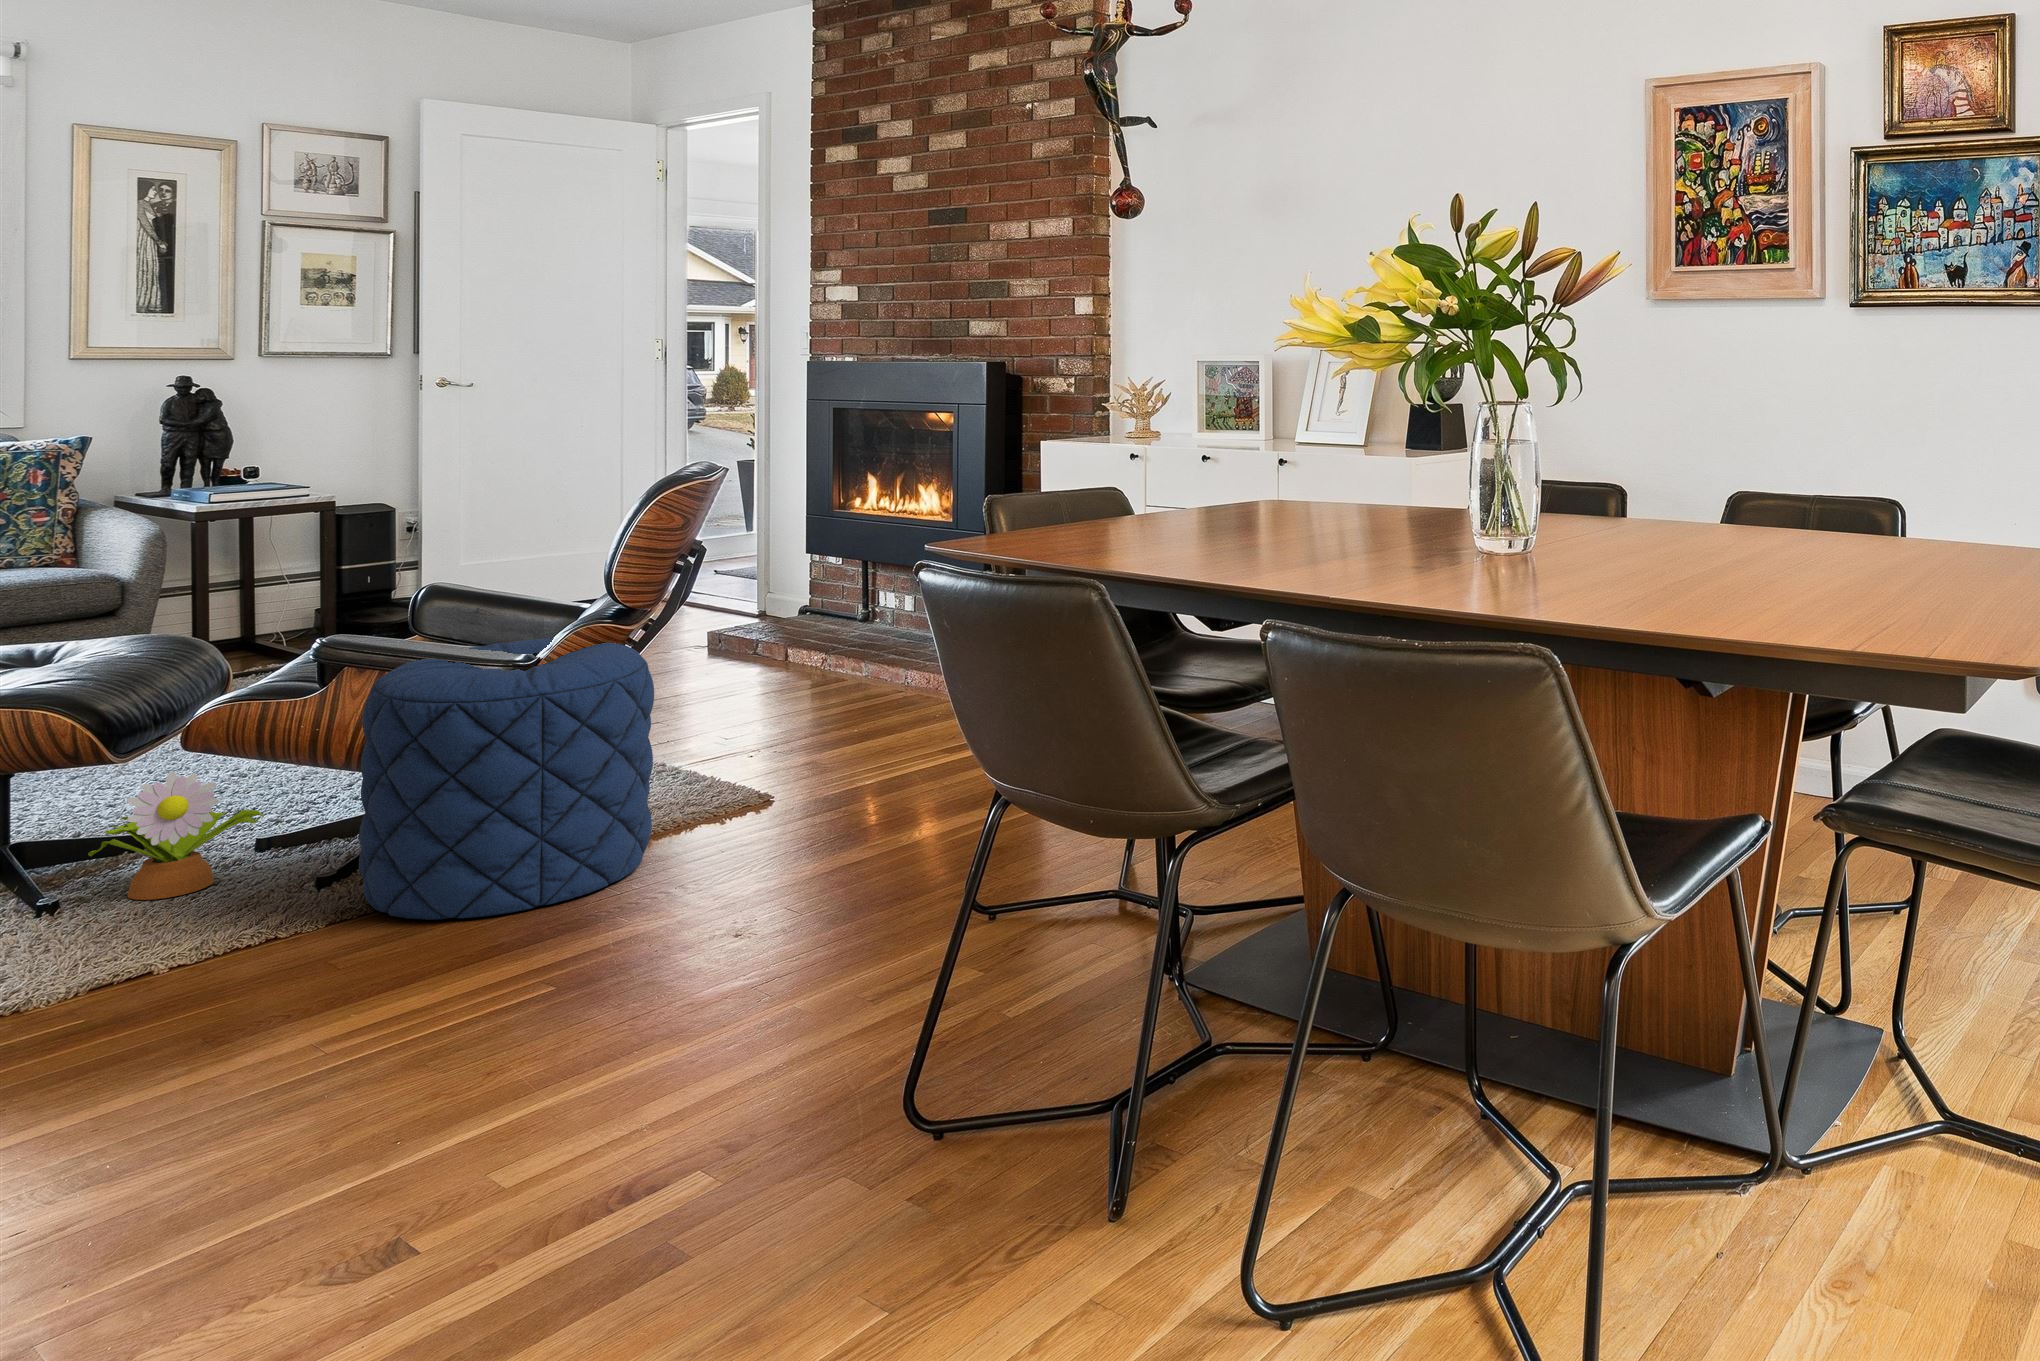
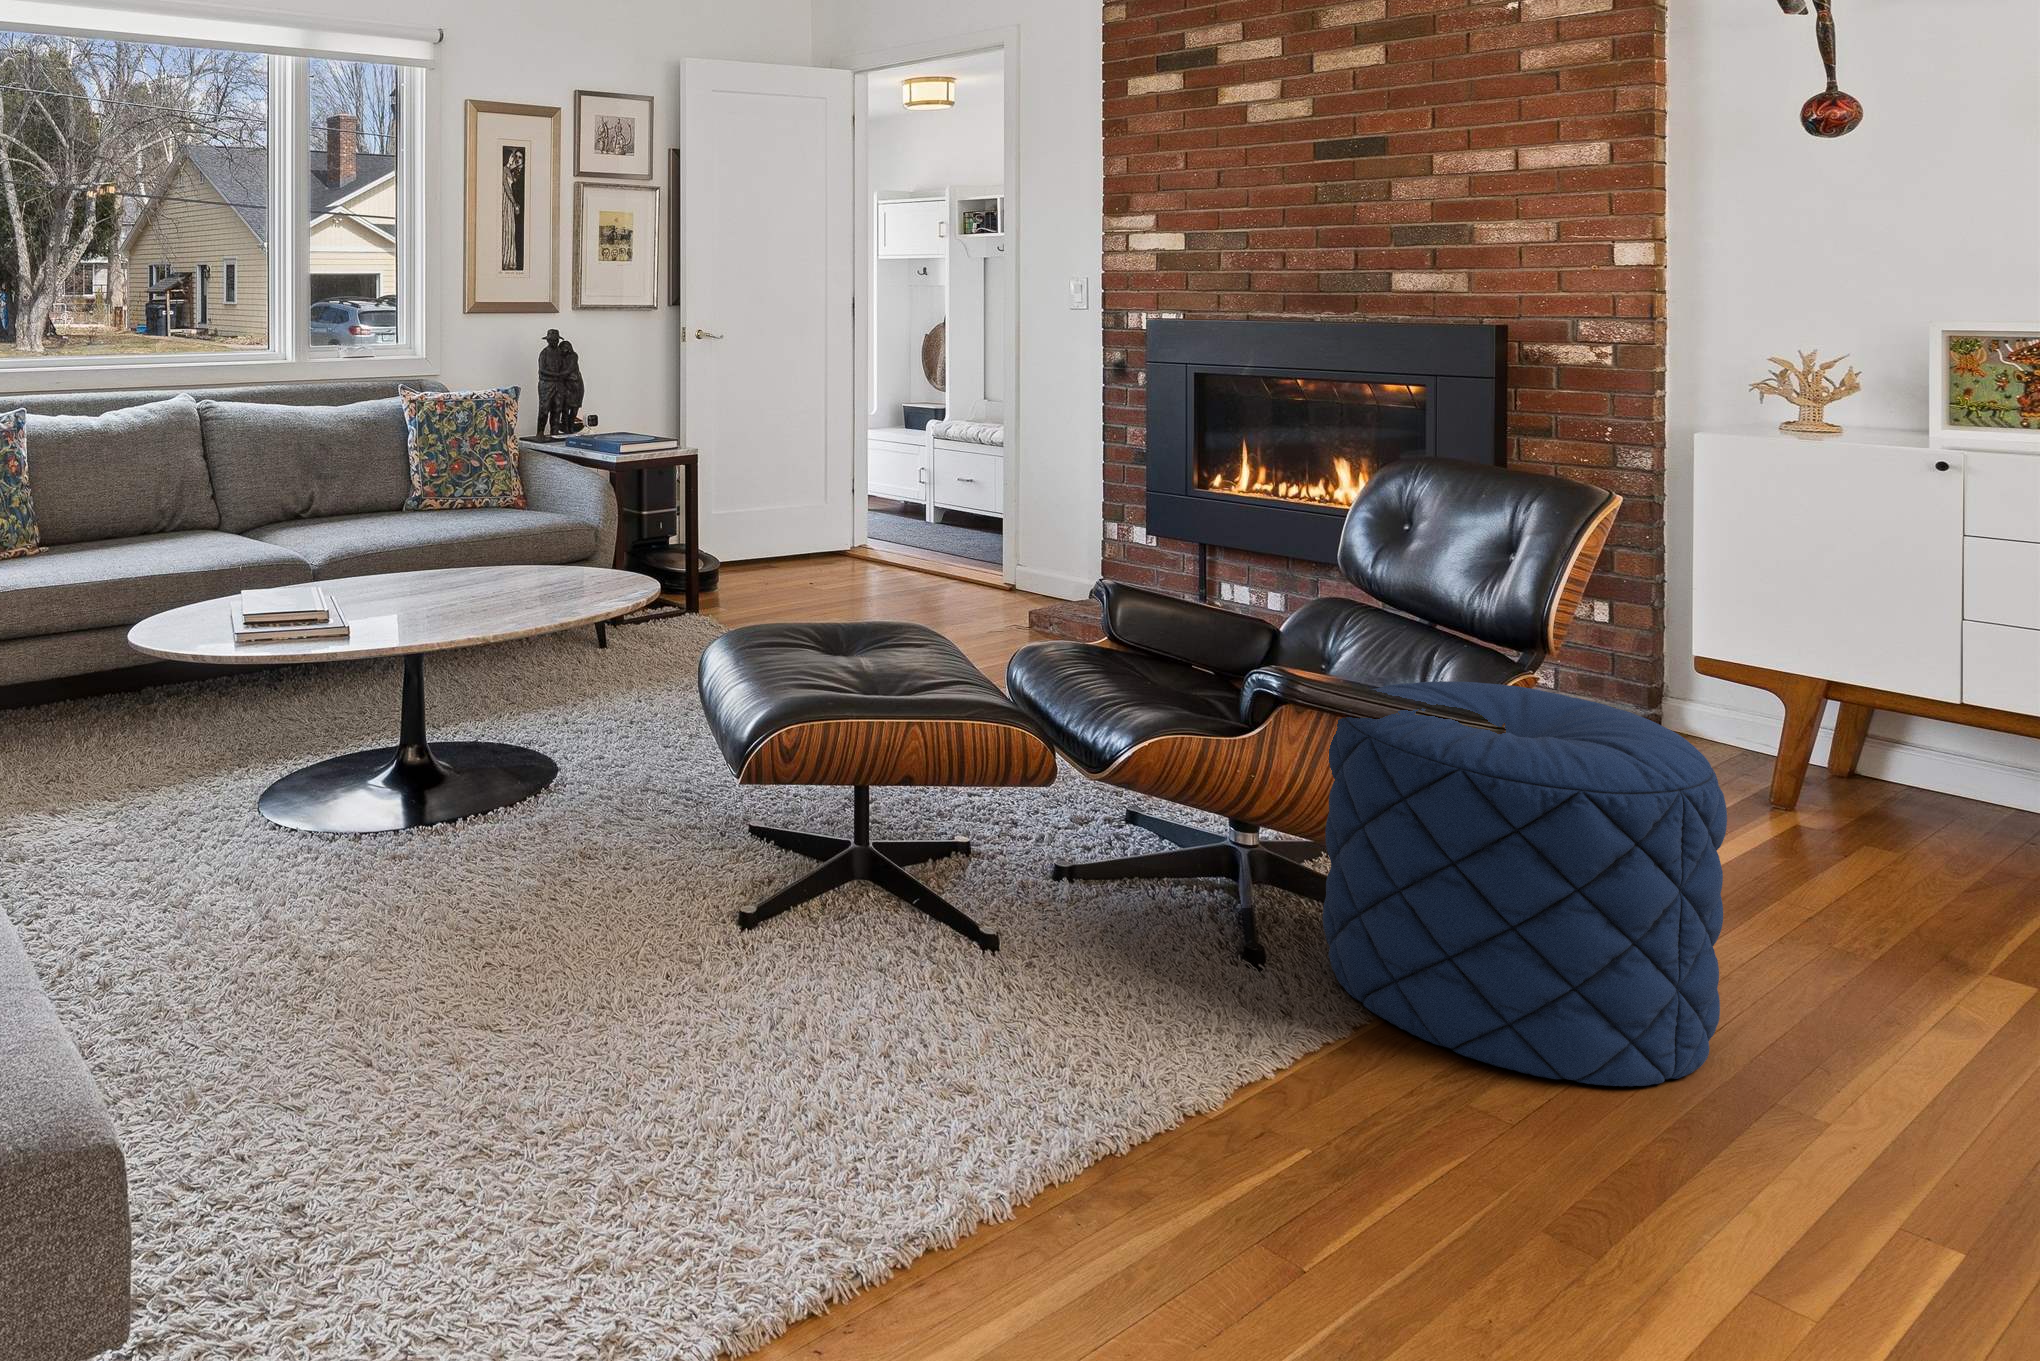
decorative plant: present [88,772,264,900] -> none [985,810,1141,957]

